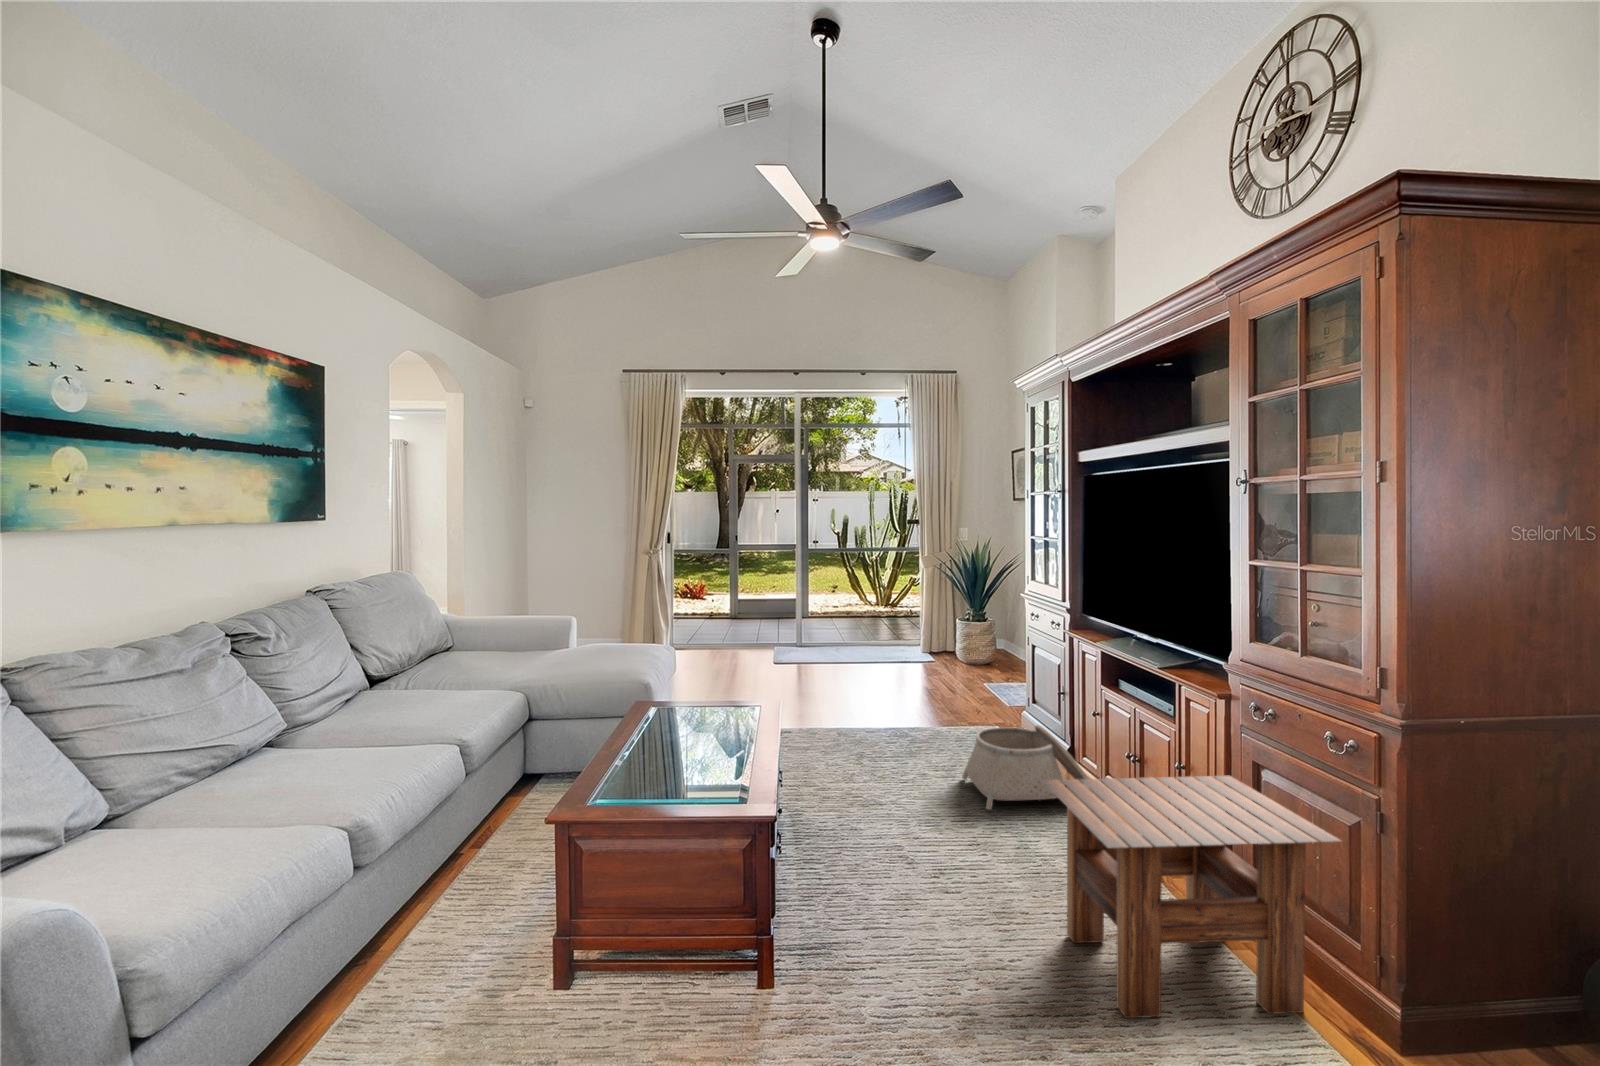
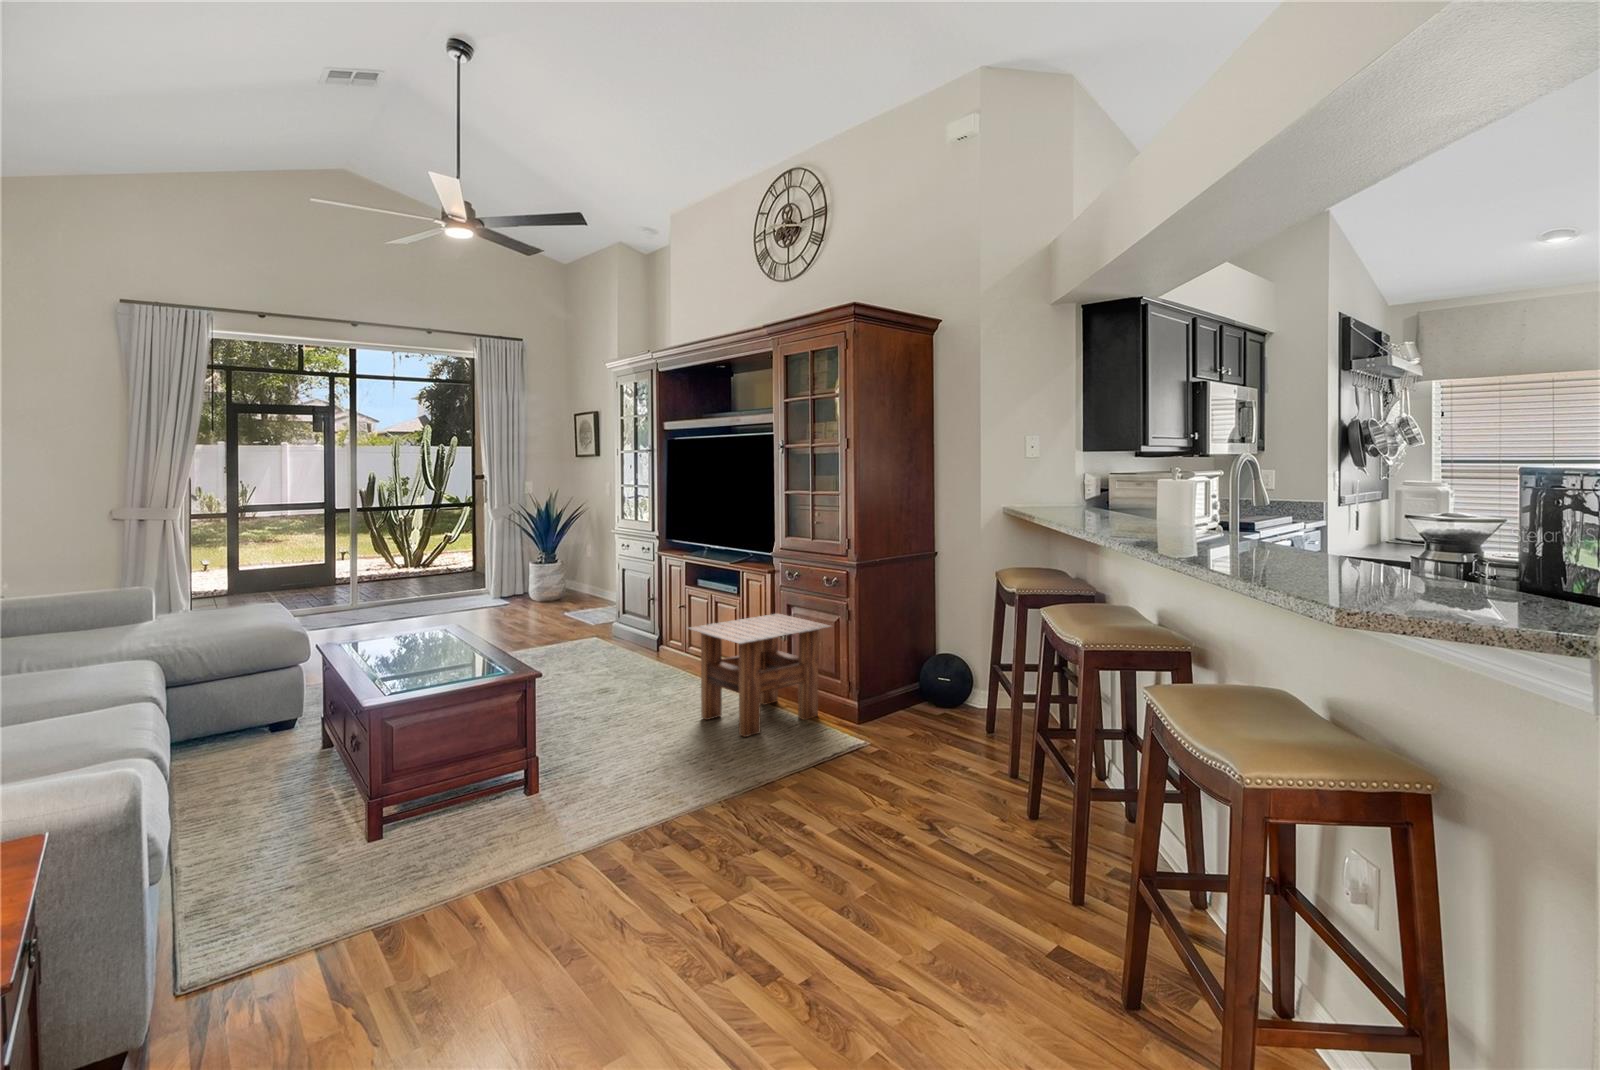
basket: present [962,725,1088,810] -> none [590,618,686,678]

